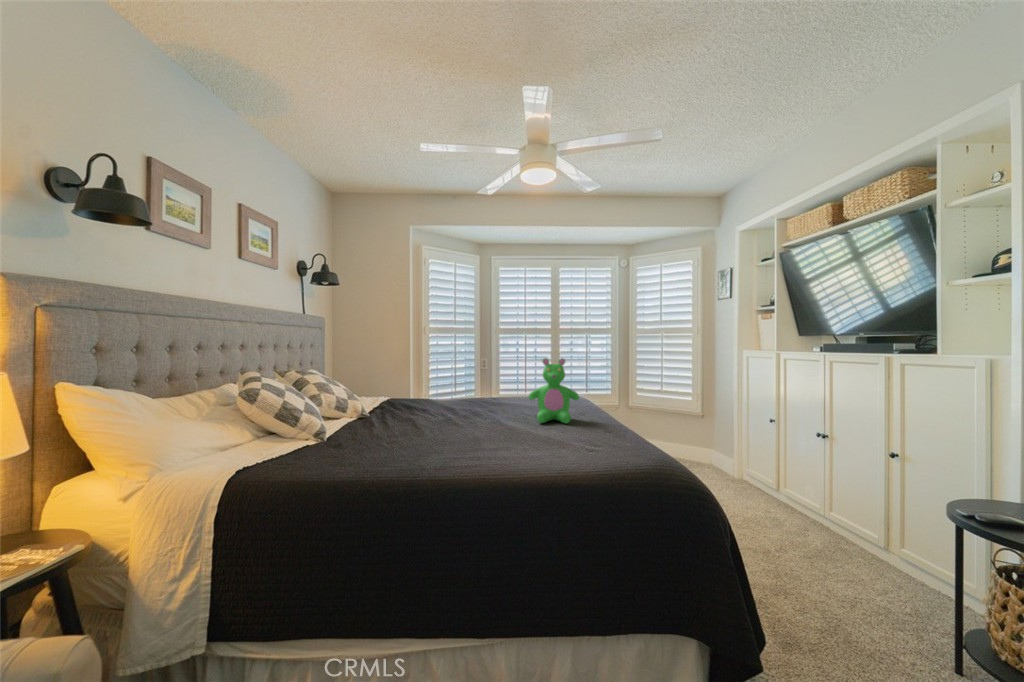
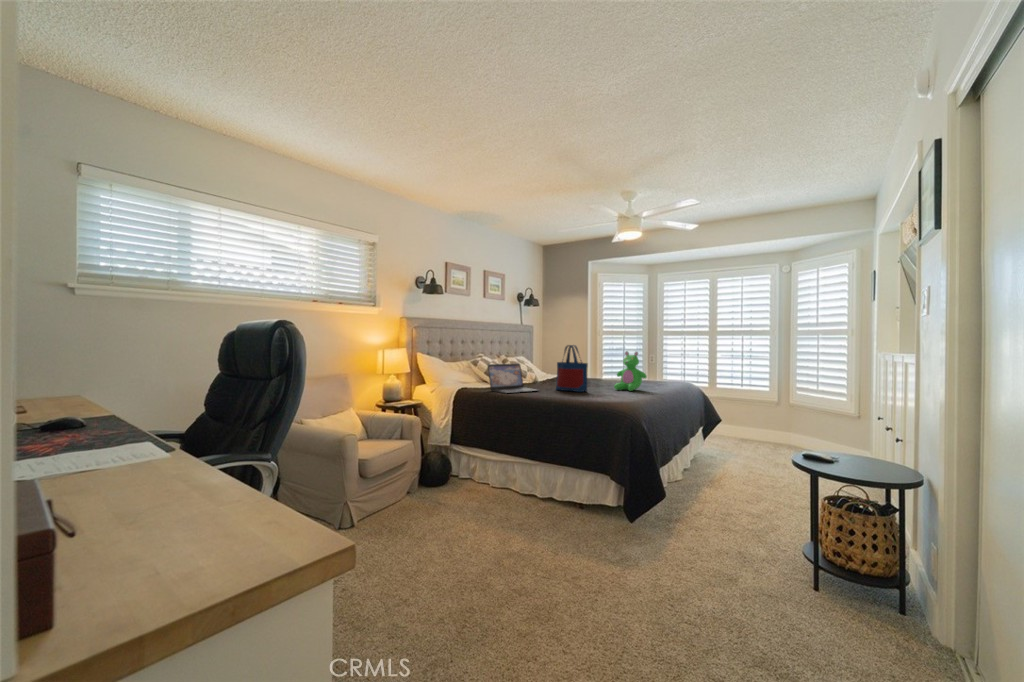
tote bag: none [455,351,520,441] -> present [556,345,588,392]
laptop: none [318,392,442,478] -> present [488,363,539,393]

